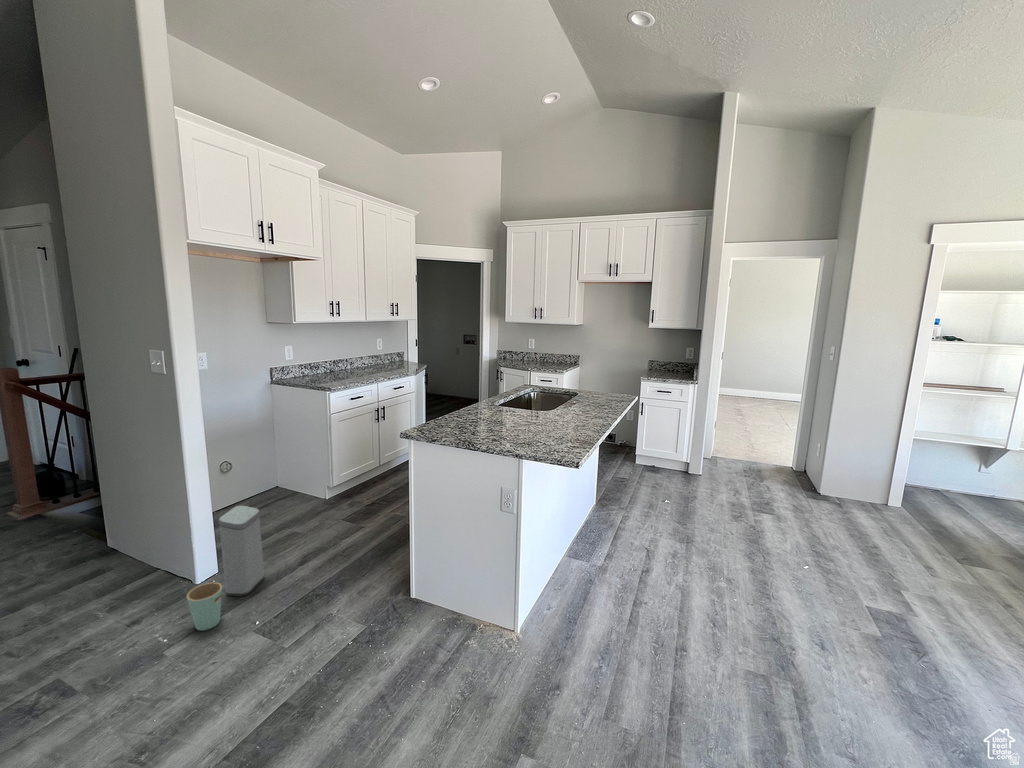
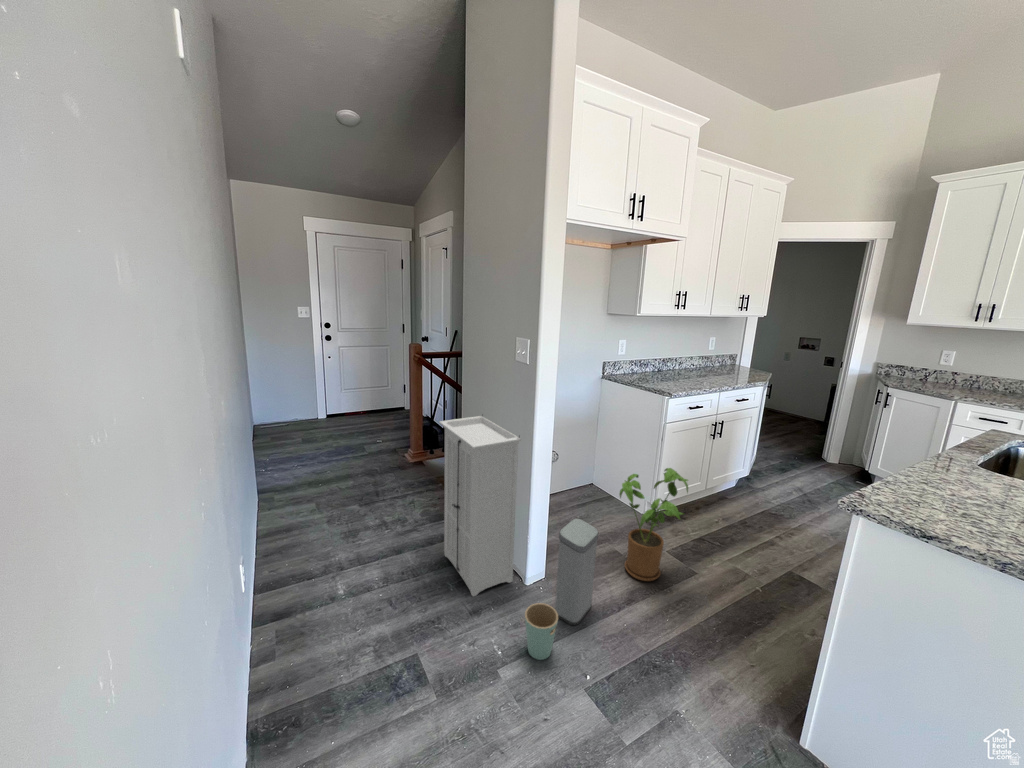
storage cabinet: none [57,432,180,613] -> present [439,416,521,596]
house plant: none [286,448,344,546] -> present [620,468,688,581]

